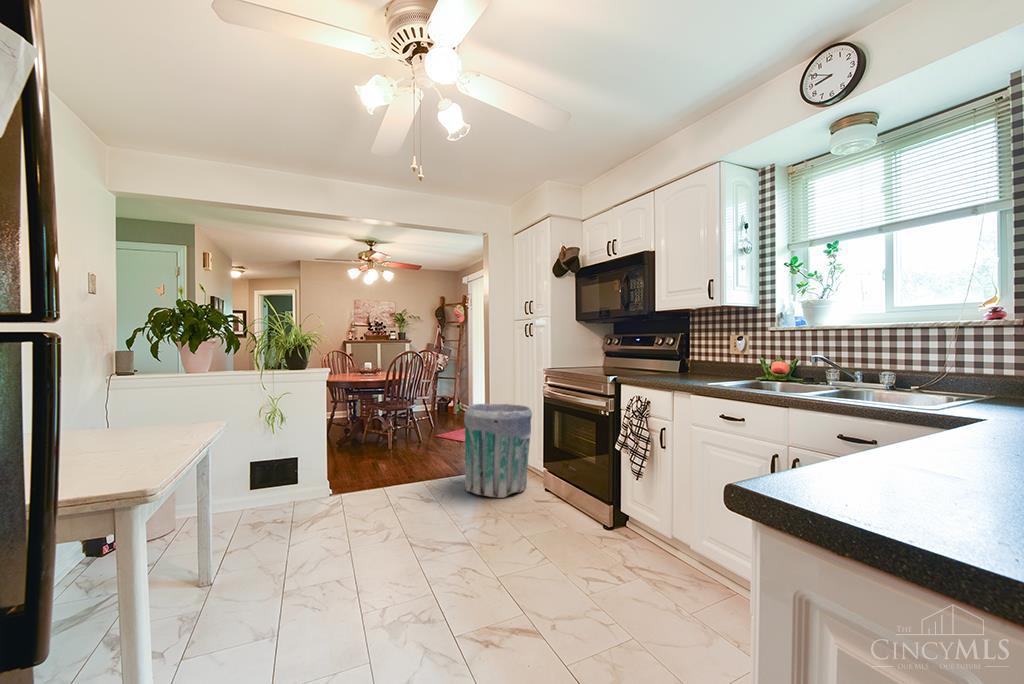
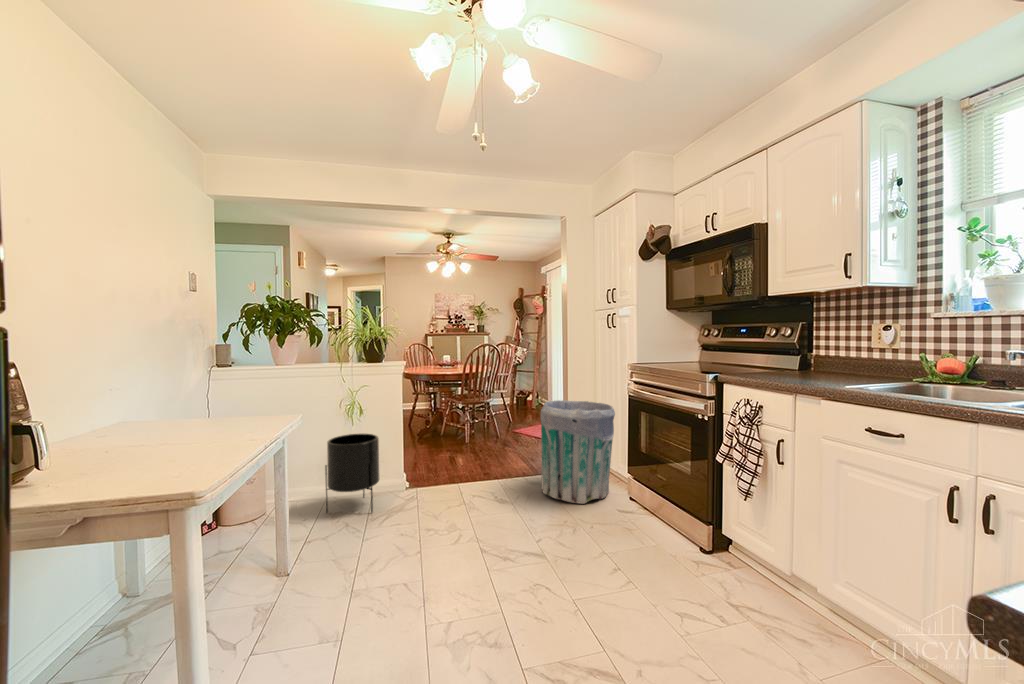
planter: none [244,441,303,524] -> present [325,434,379,513]

